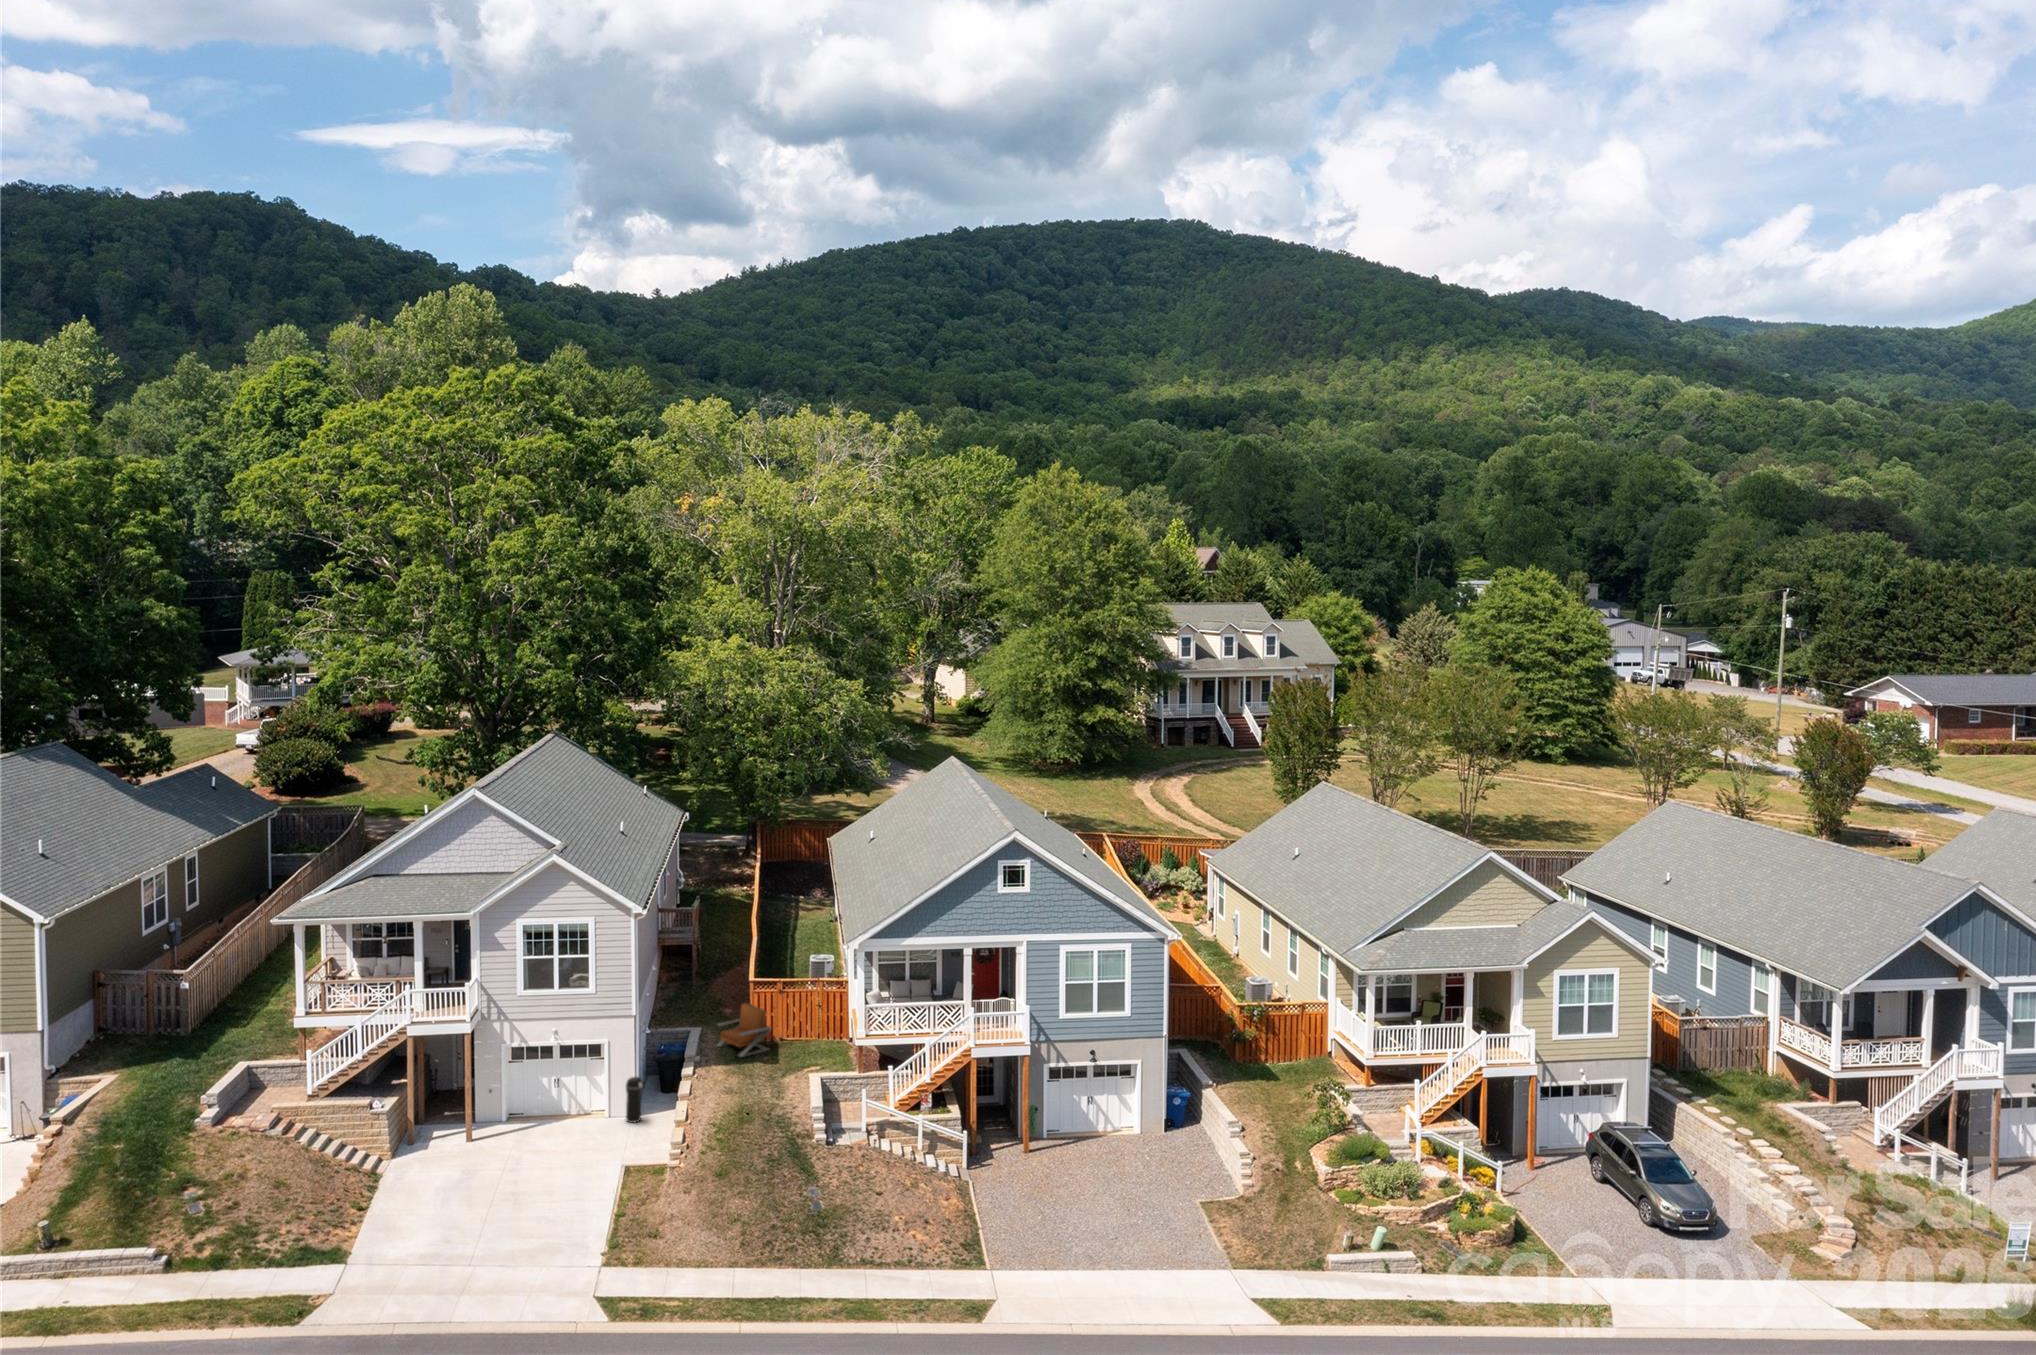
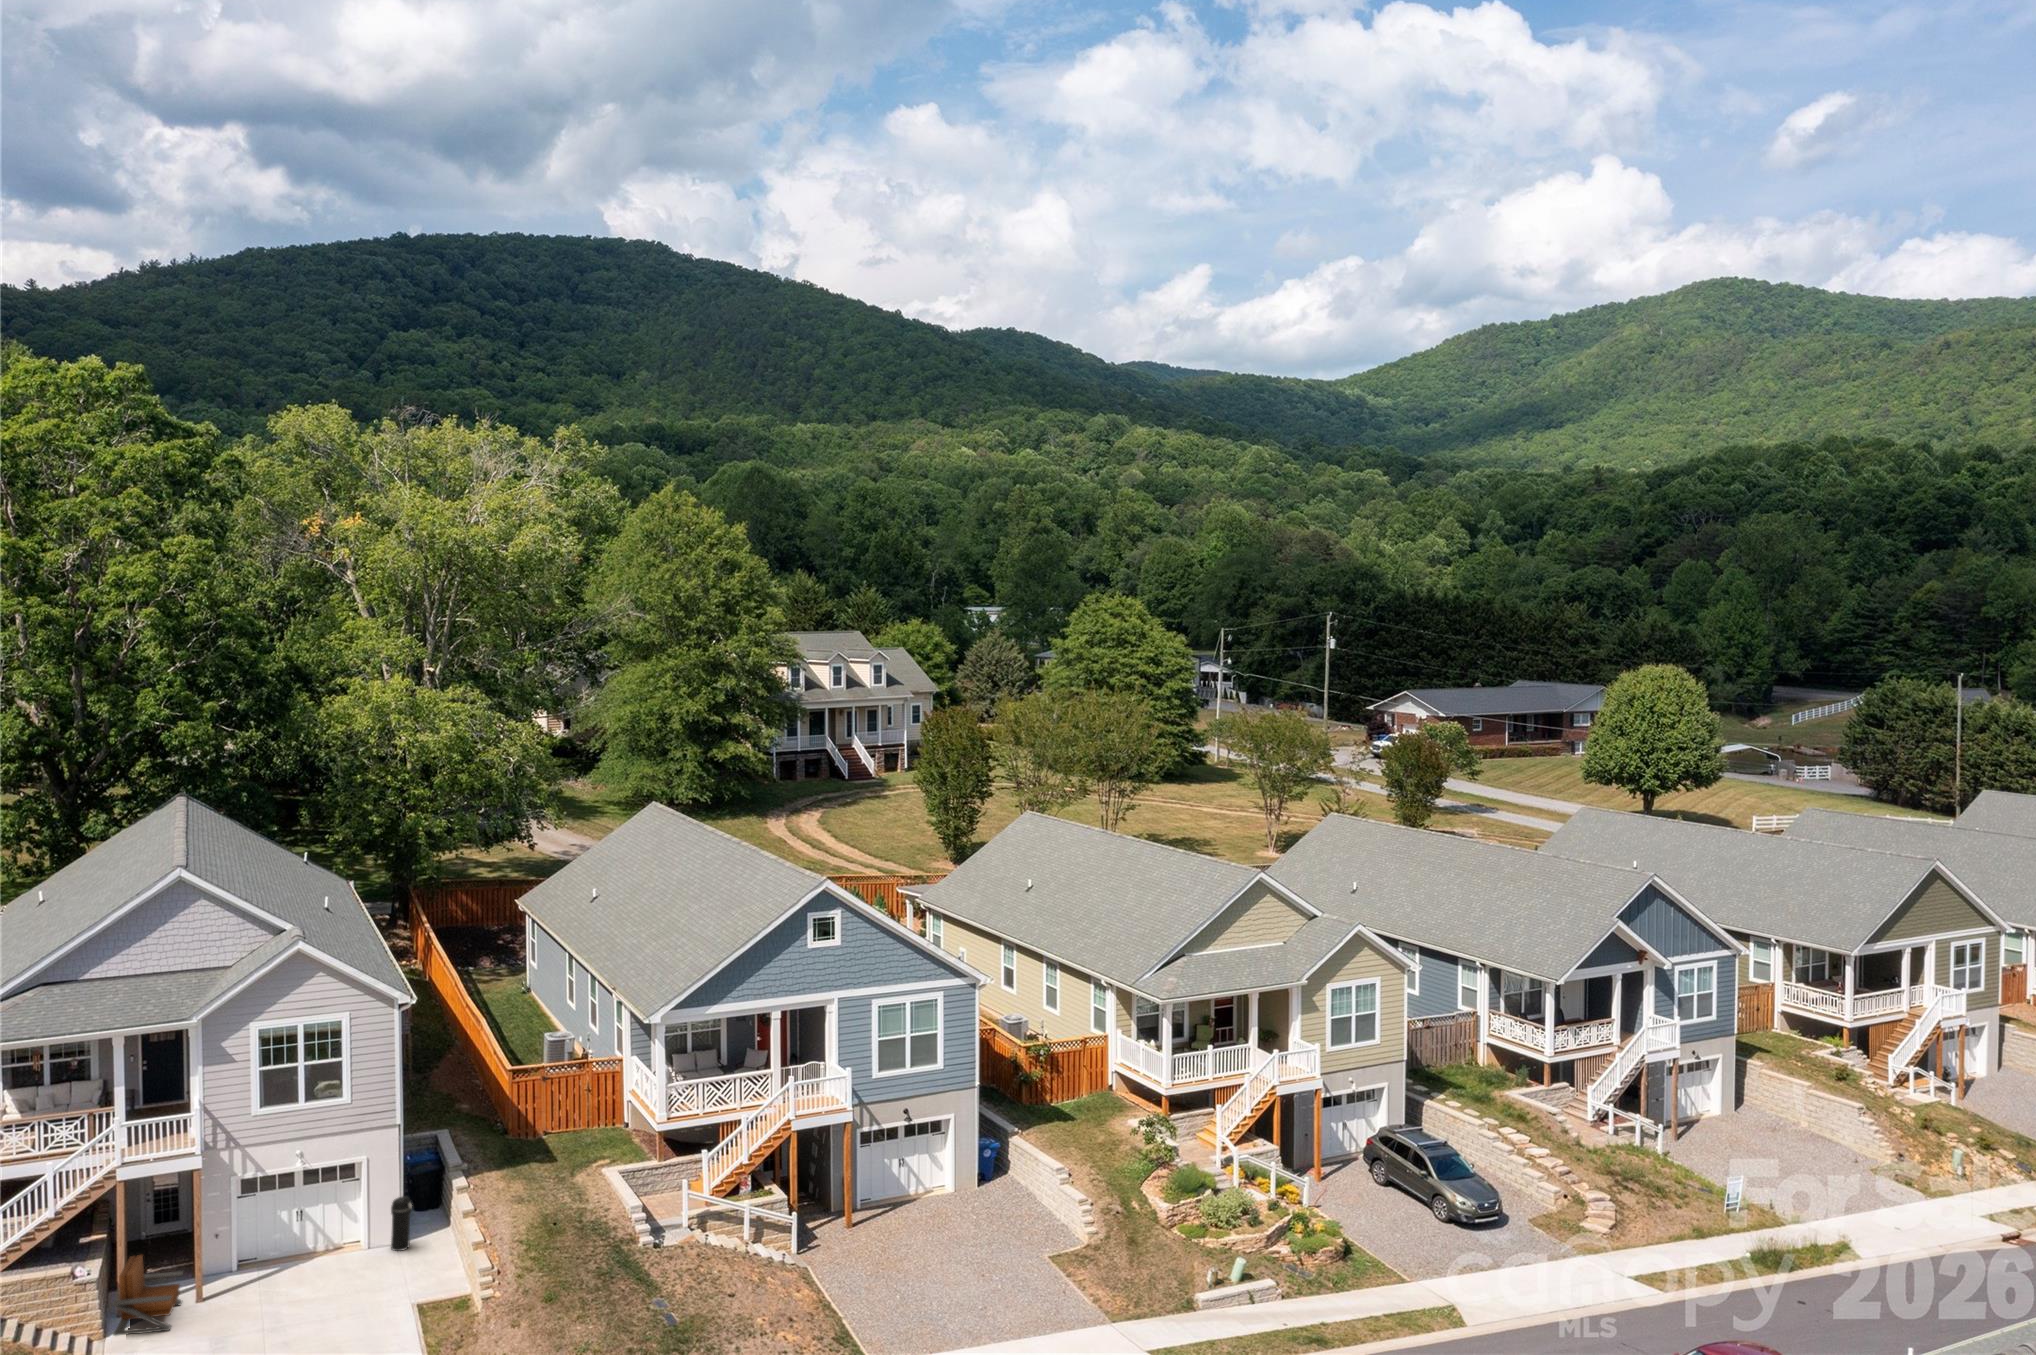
lounge chair: present [717,1003,772,1057] -> present [112,1255,183,1336]

